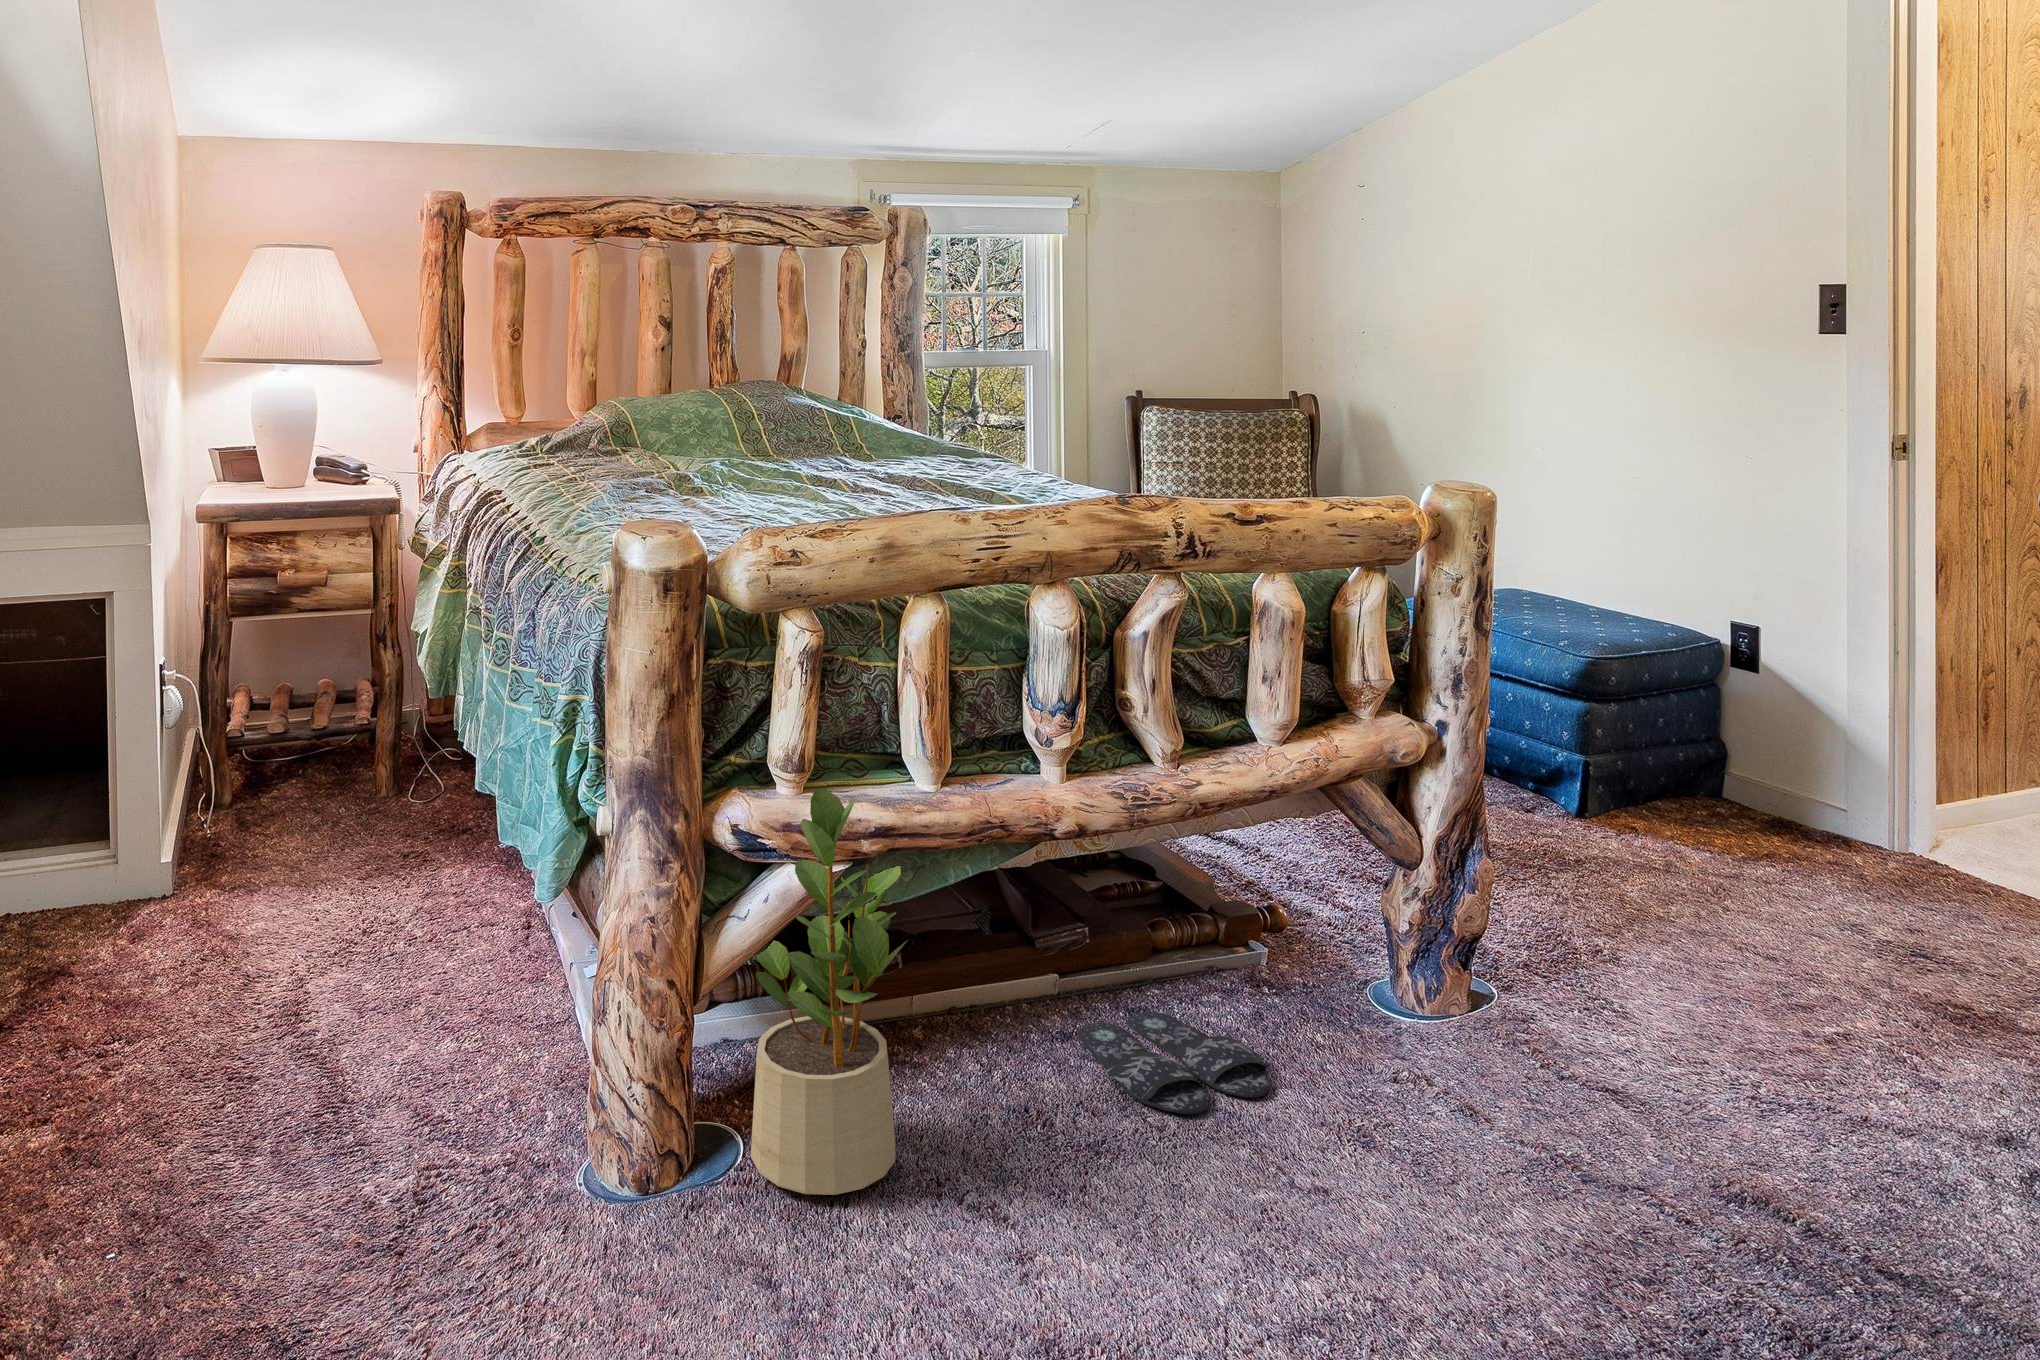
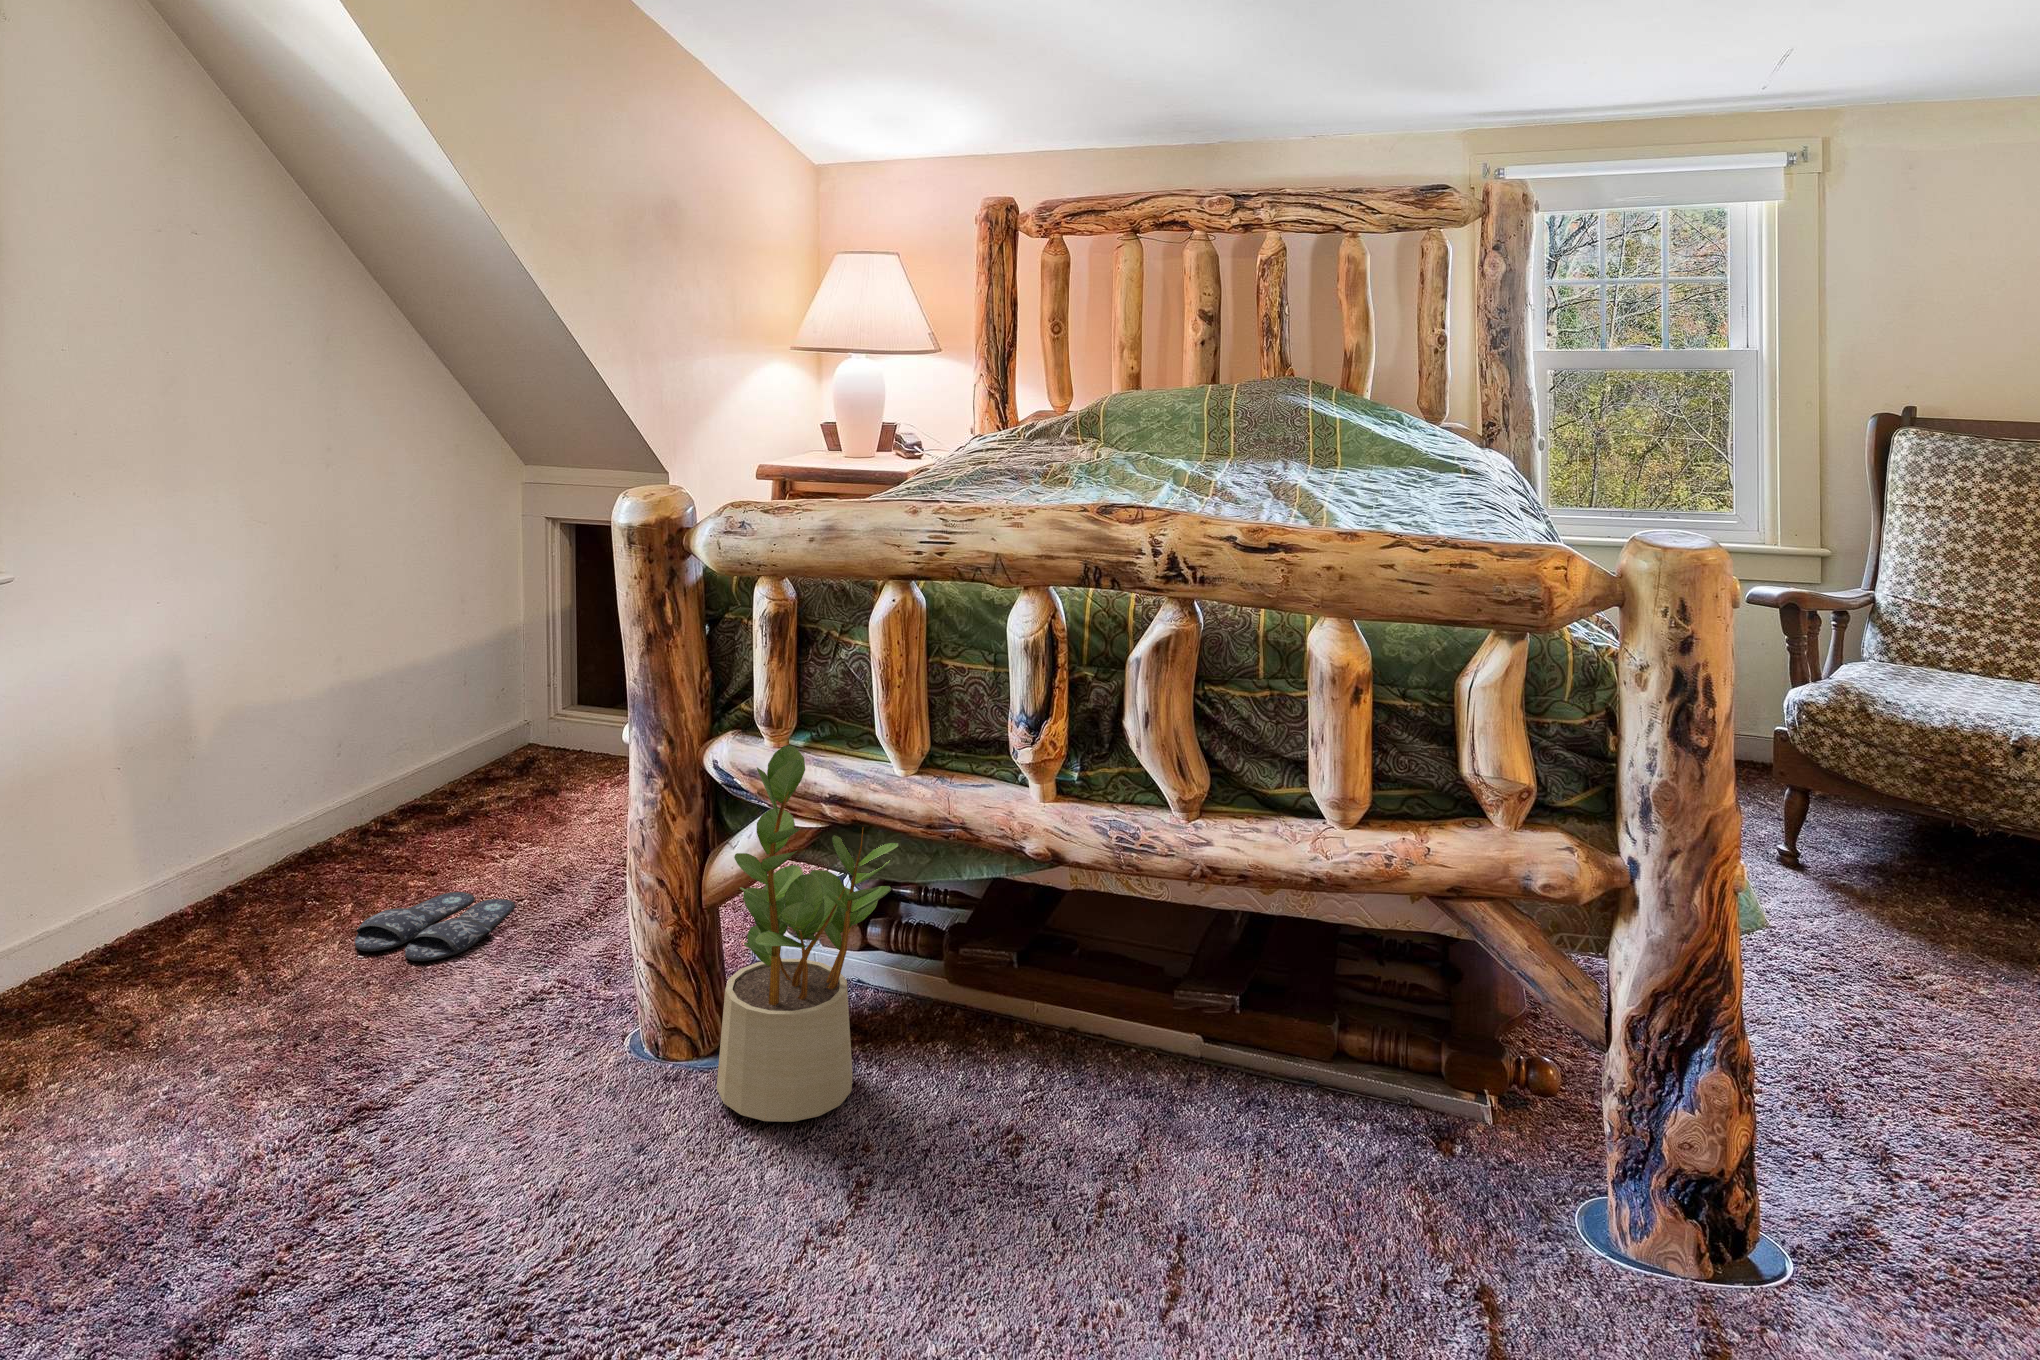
slippers: present [1078,1012,1270,1114] -> present [355,892,515,961]

